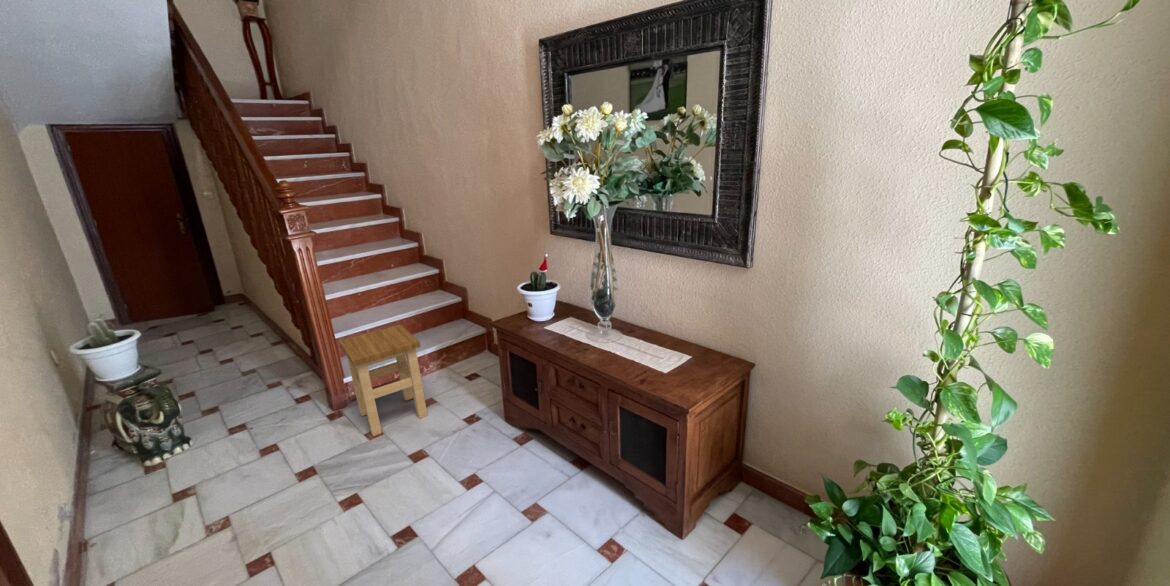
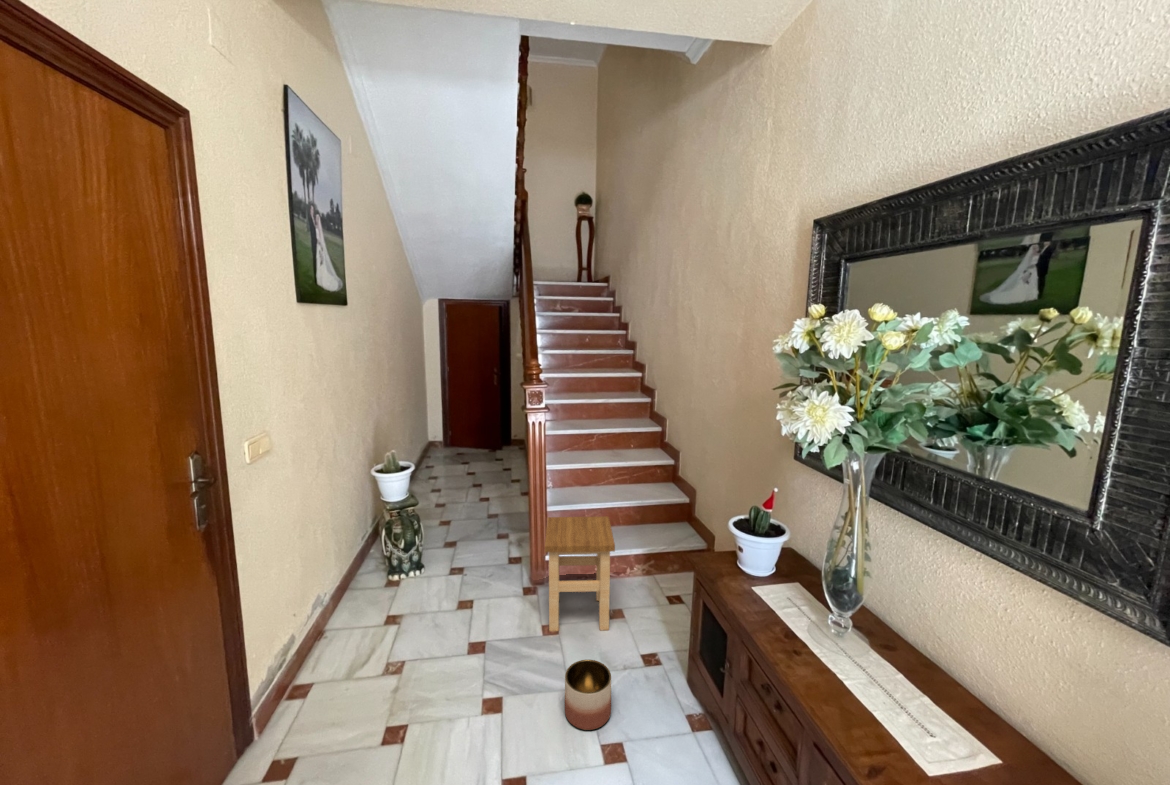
planter: none [412,430,457,481] -> present [565,660,611,730]

